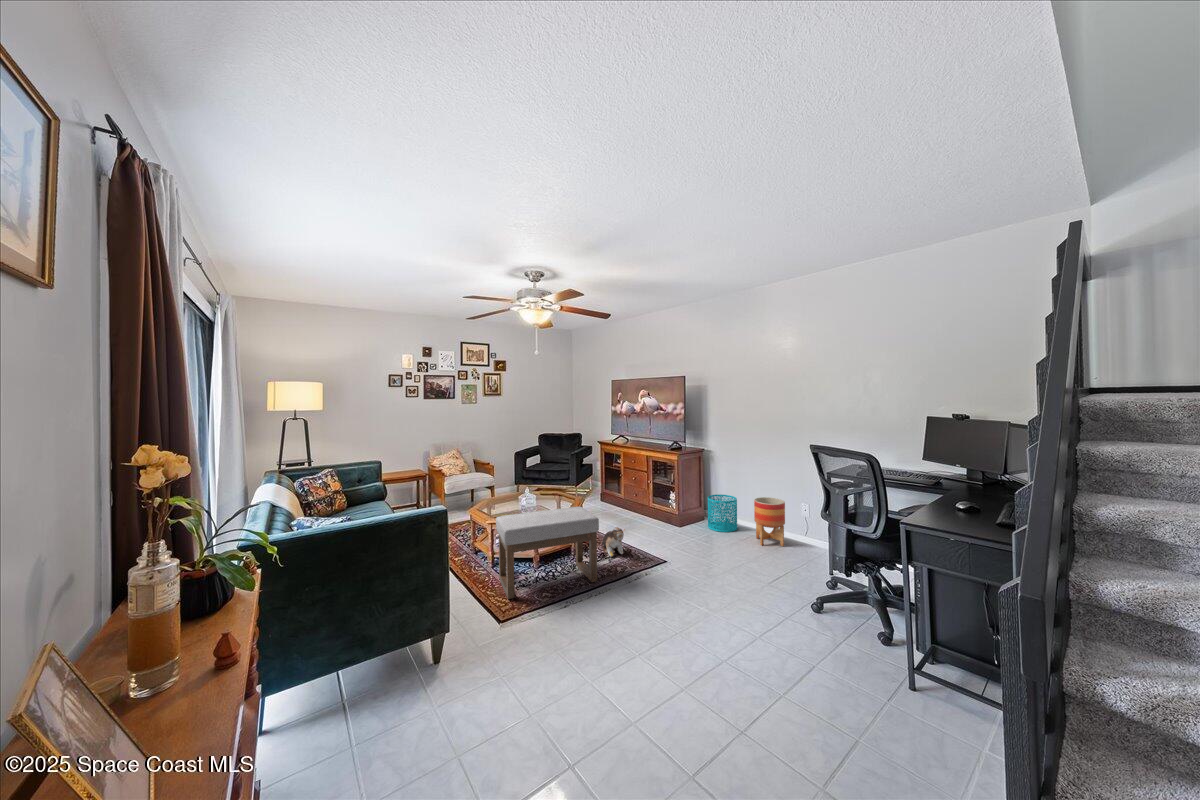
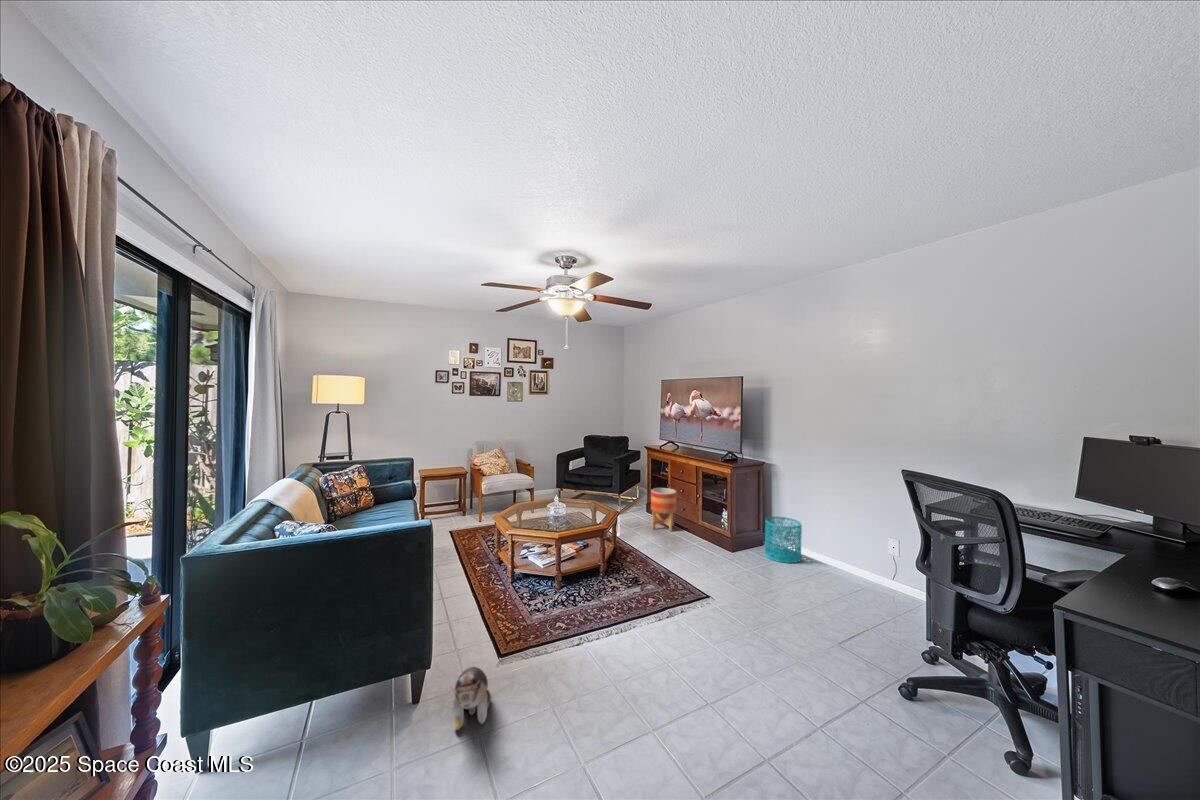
planter: present [754,497,785,546] -> present [651,488,676,531]
ottoman: present [496,507,599,599] -> none [512,523,626,627]
plush toy: present [602,527,625,557] -> present [452,667,491,730]

